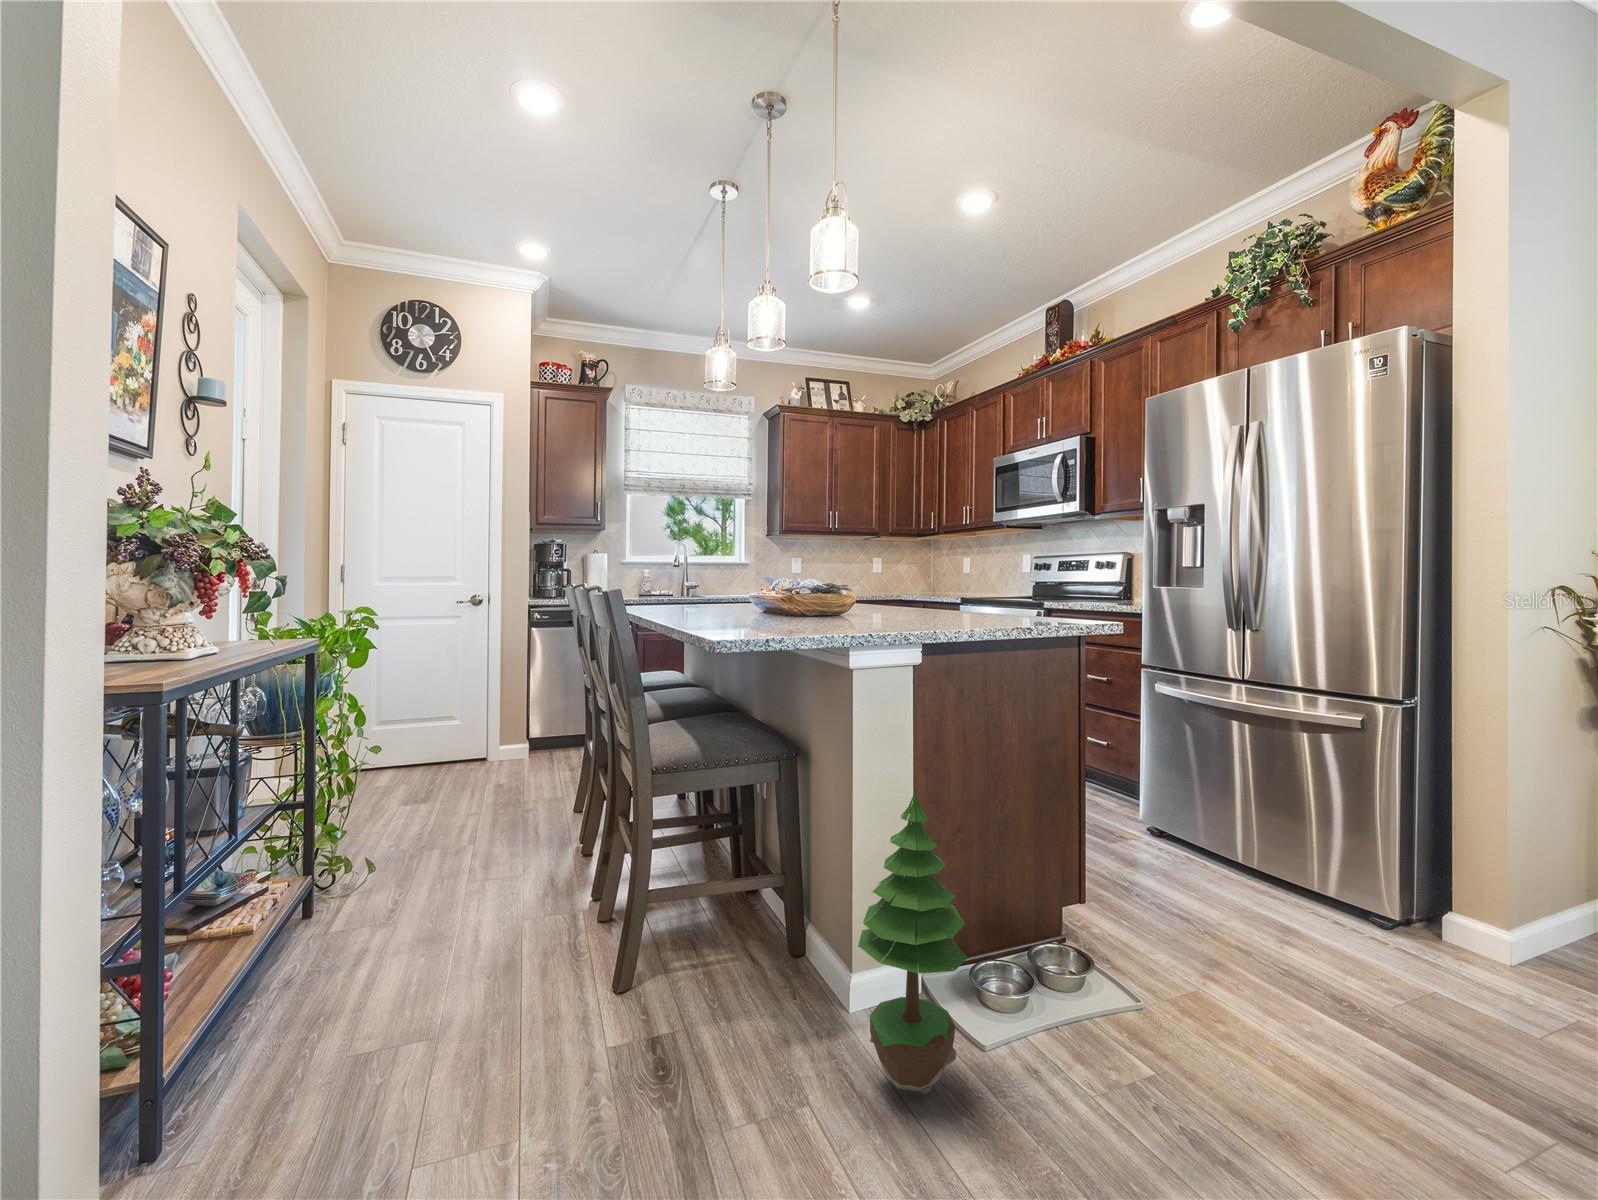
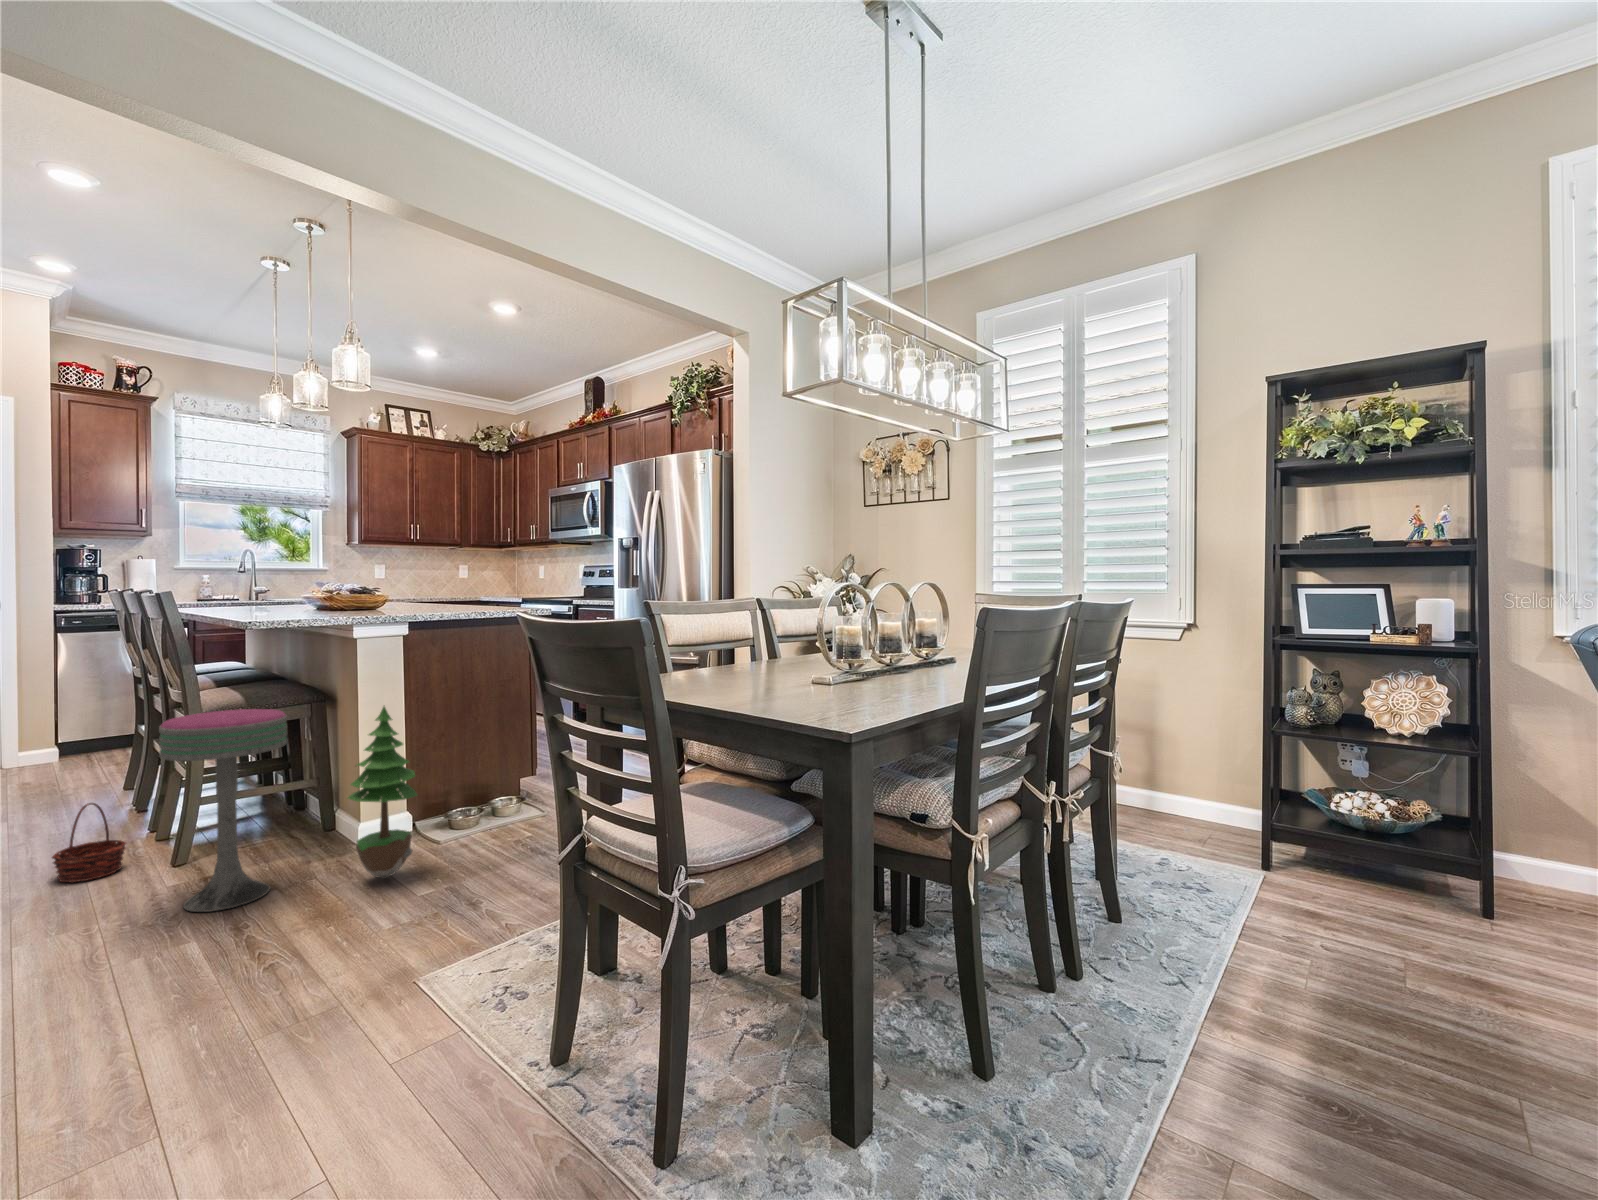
bar stool: none [614,770,772,1104] -> present [159,709,288,912]
basket: none [505,862,579,969] -> present [52,803,126,882]

